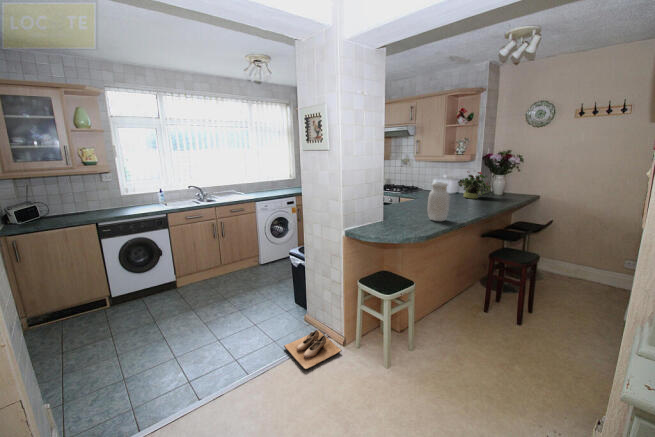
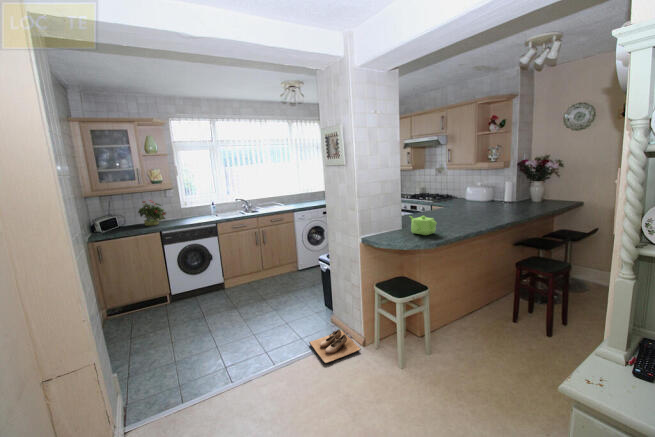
potted plant: present [458,171,491,199] -> present [138,200,166,226]
jar: present [428,182,449,221] -> none [445,191,466,229]
teapot: none [393,208,424,228] -> present [410,216,437,235]

